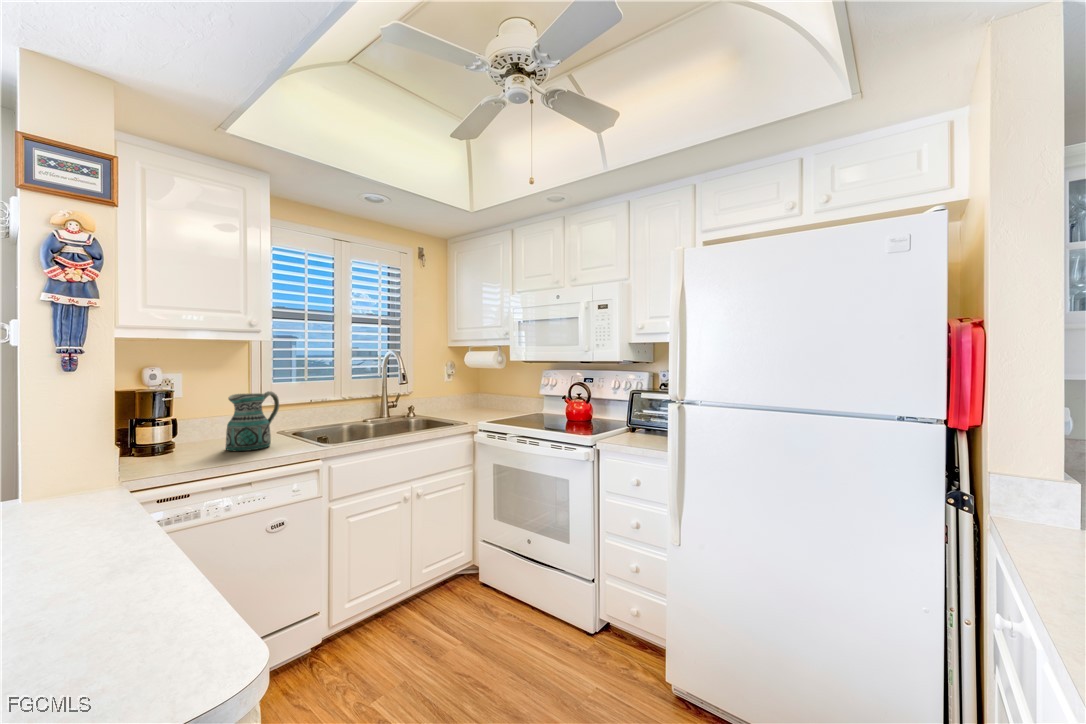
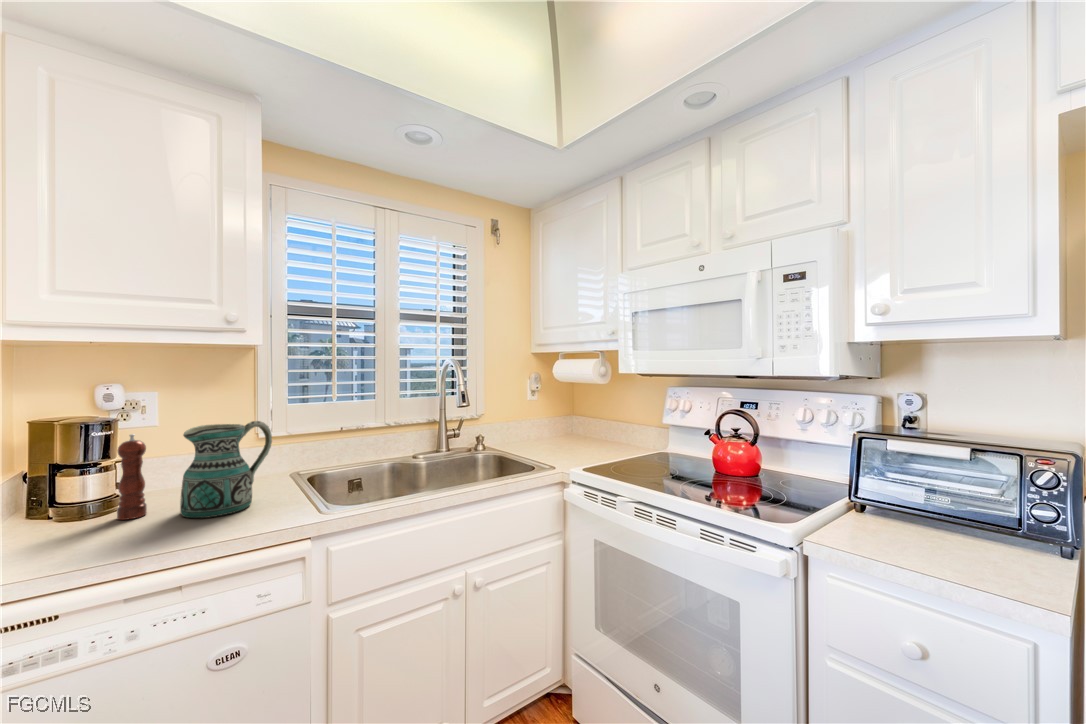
pepper mill: none [183,399,201,454] -> present [117,434,147,520]

